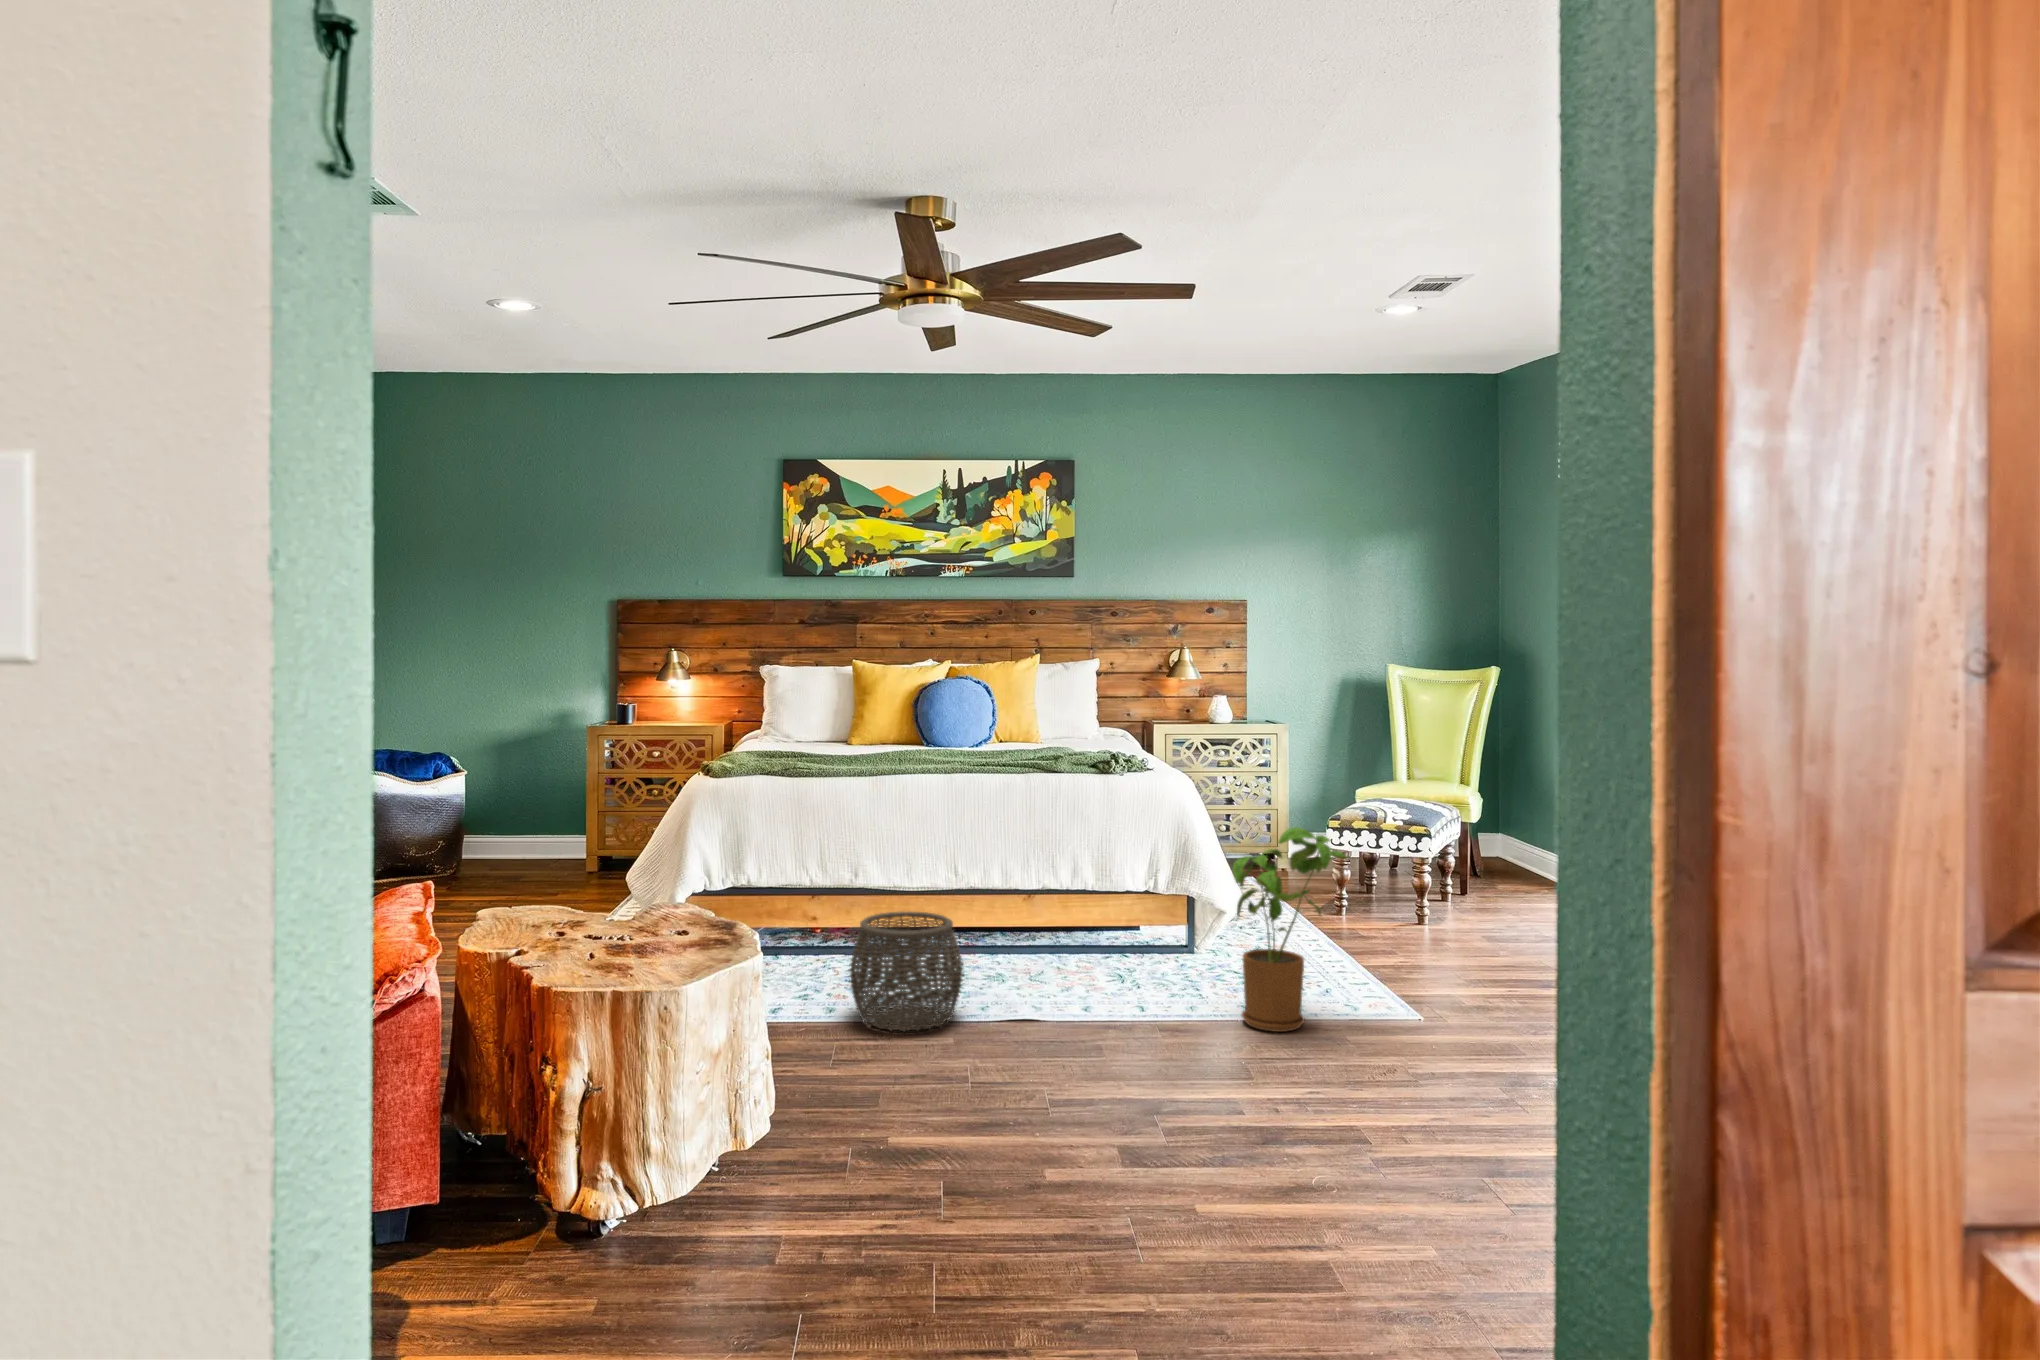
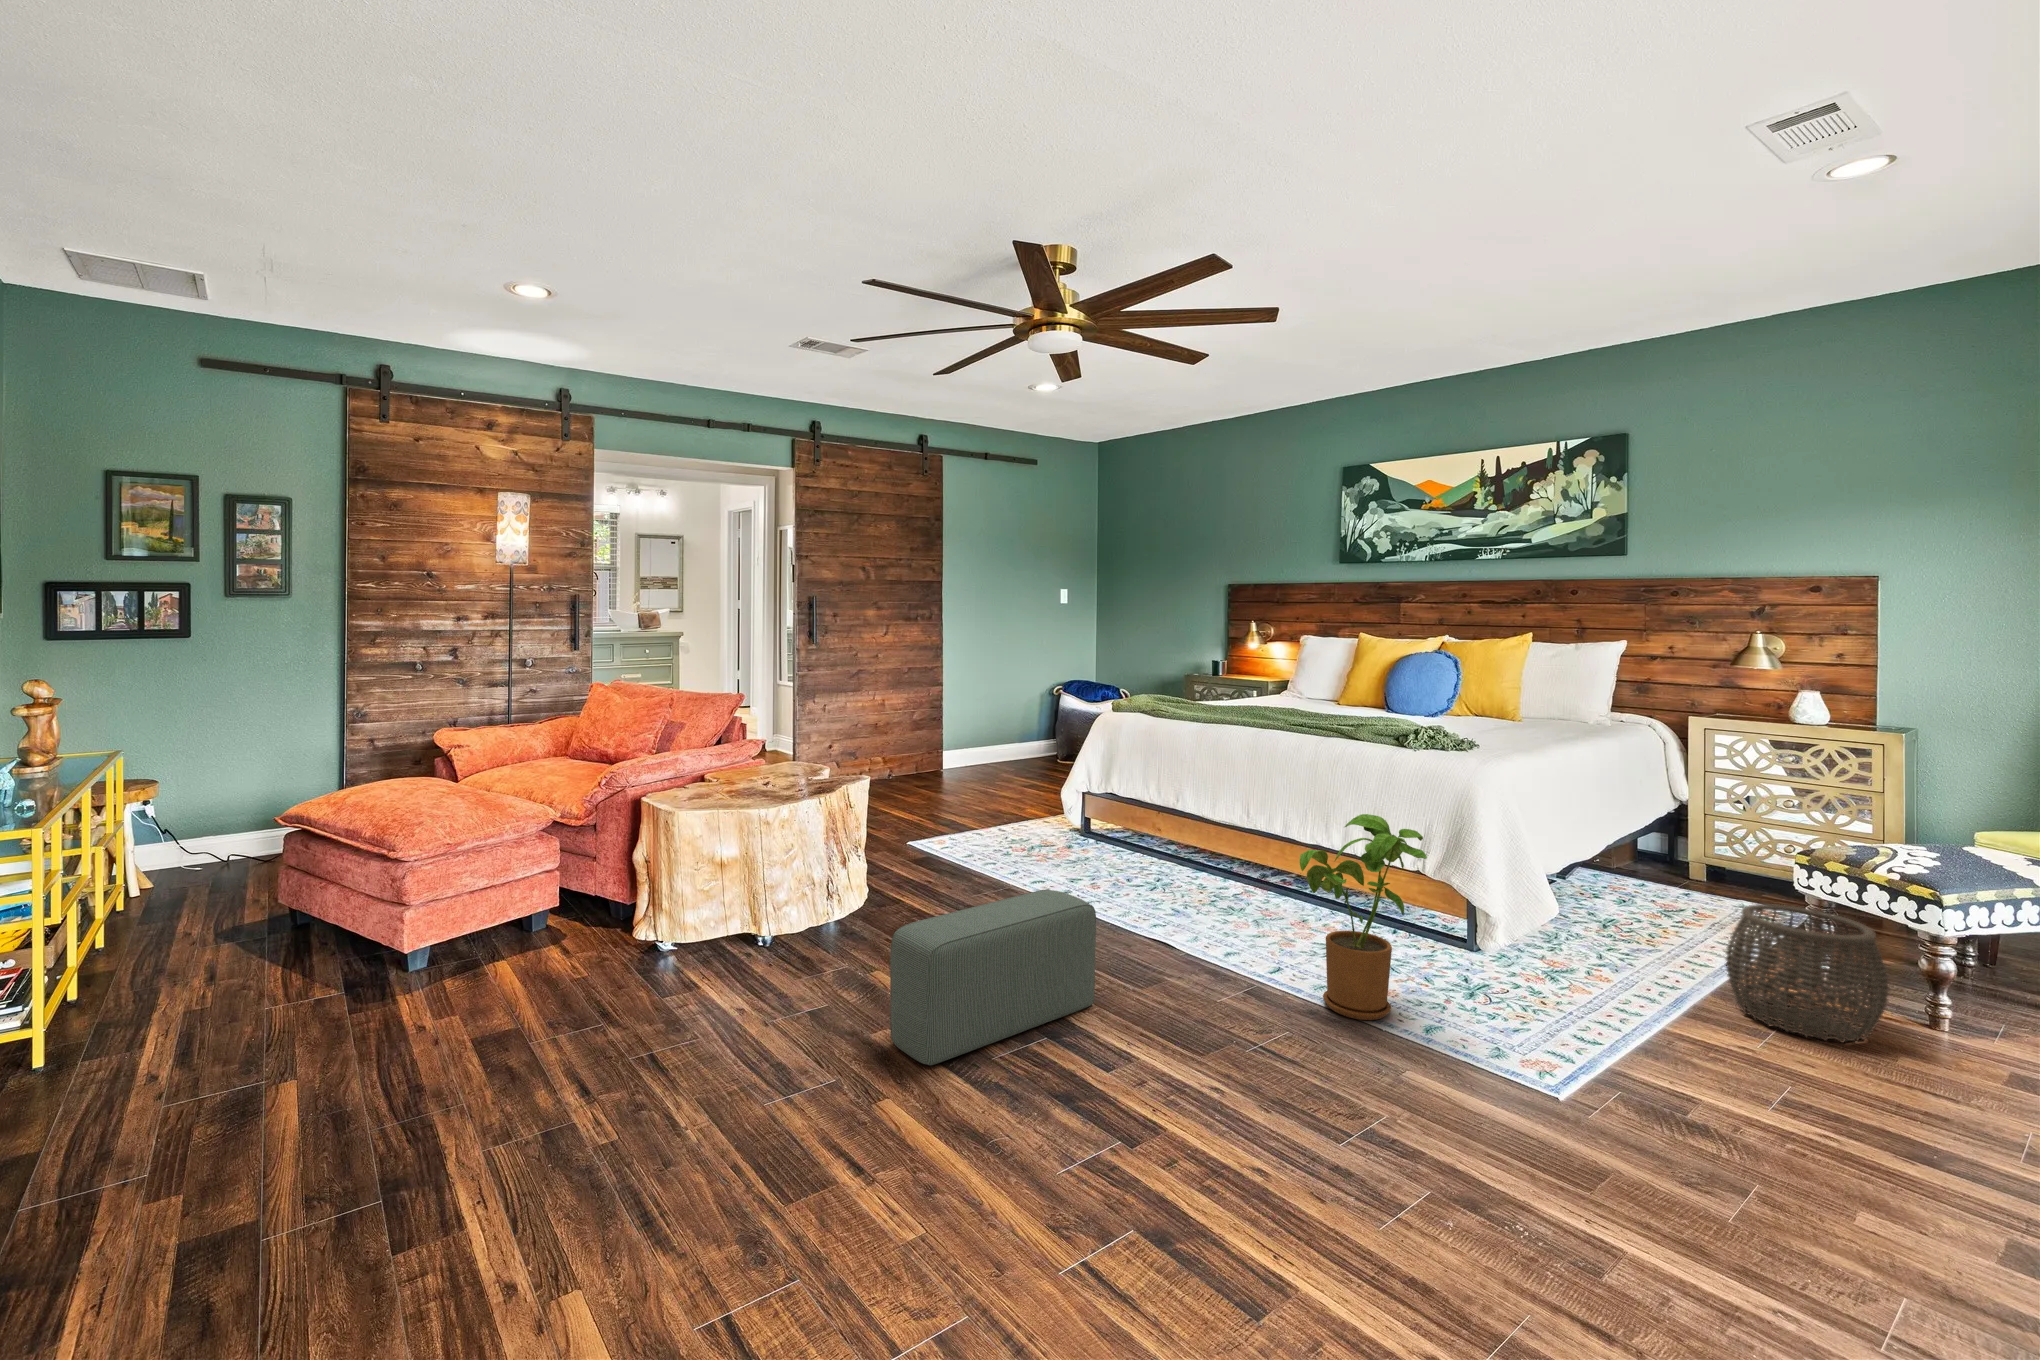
woven basket: present [850,912,963,1031] -> present [1725,904,1890,1042]
pouf: none [1083,982,1218,1222] -> present [890,890,1096,1065]

